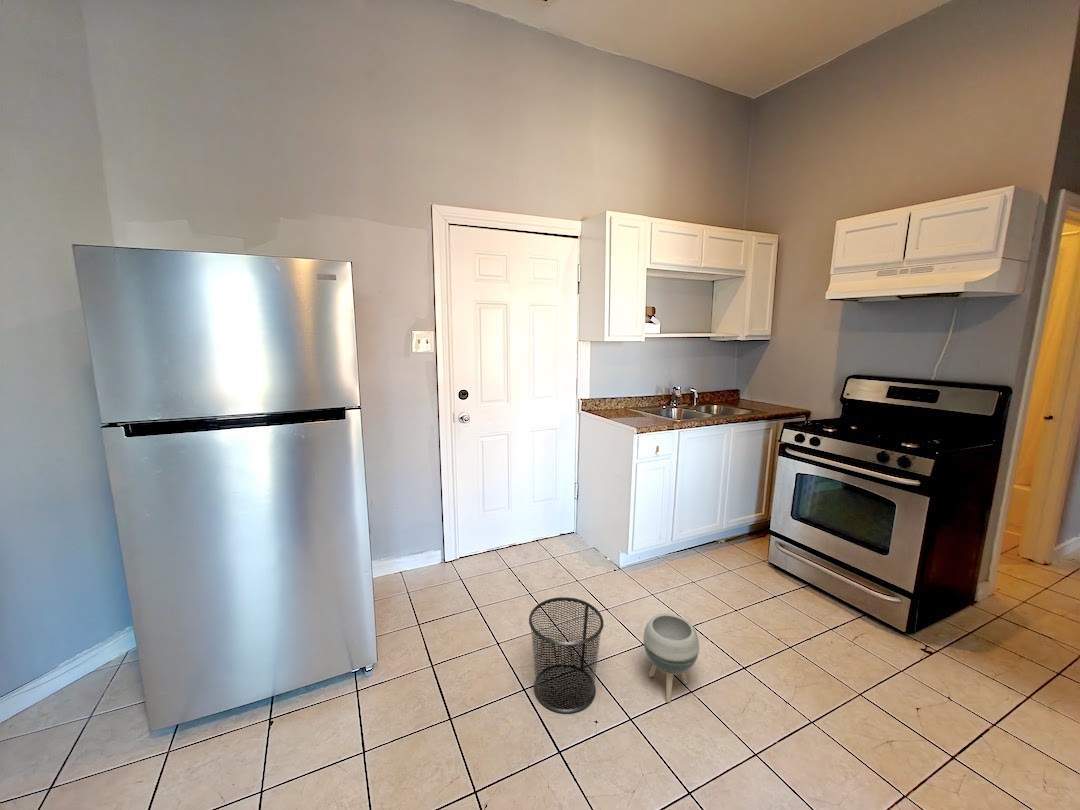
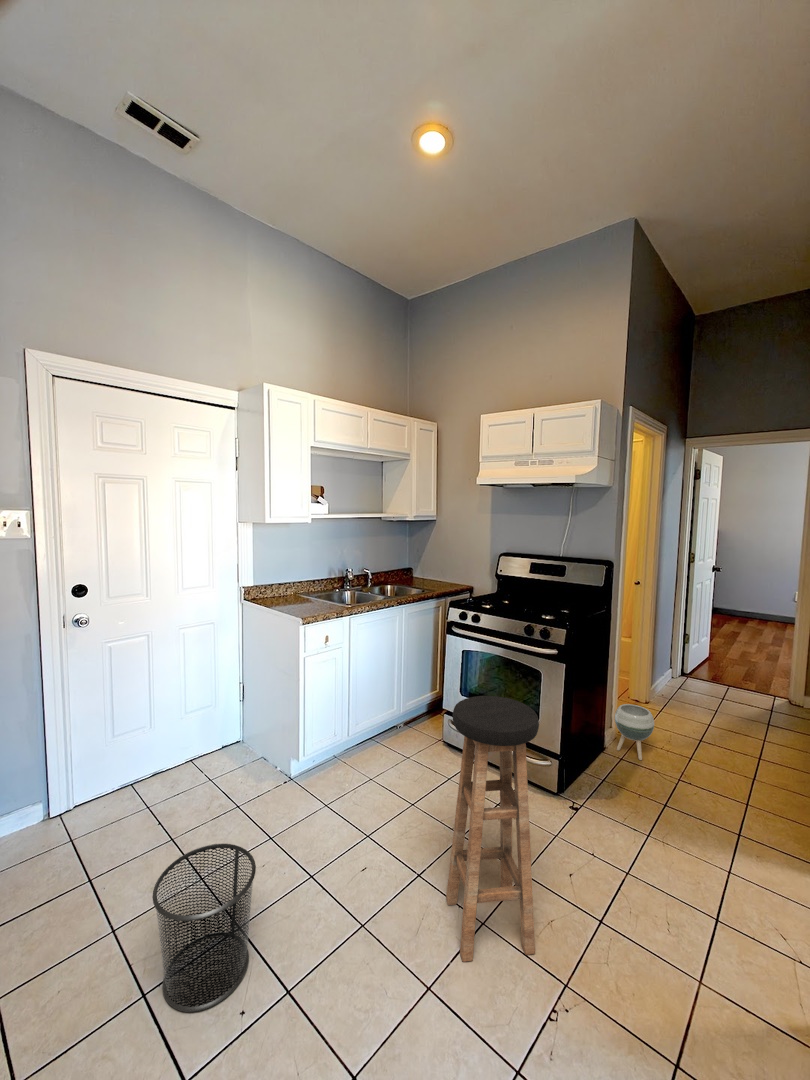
bar stool: none [772,513,896,766] -> present [446,696,539,962]
planter: present [643,614,699,703] -> present [615,704,654,760]

